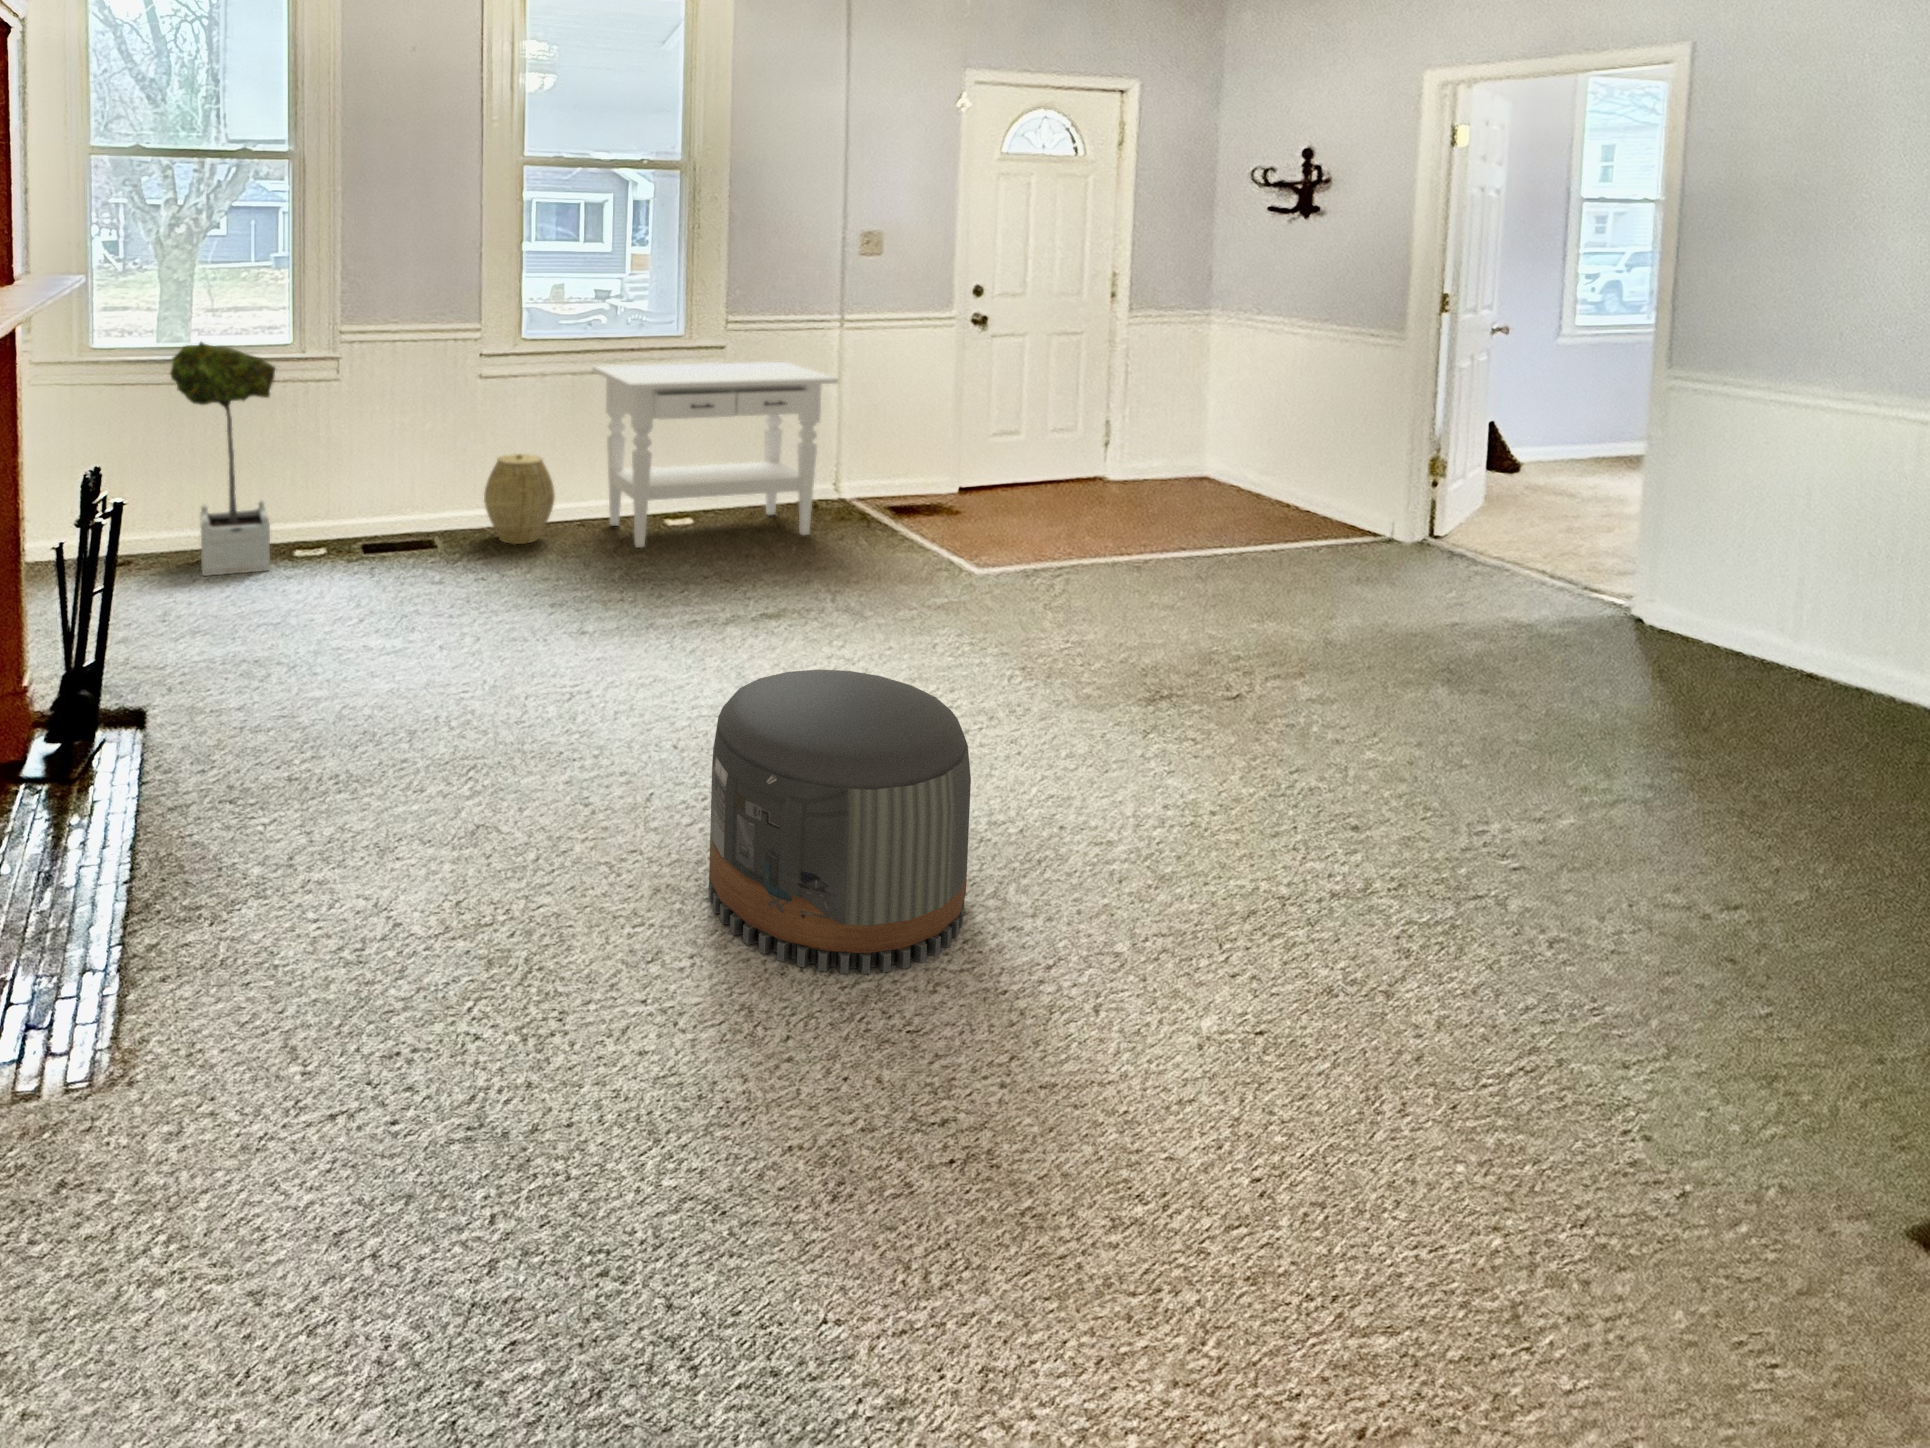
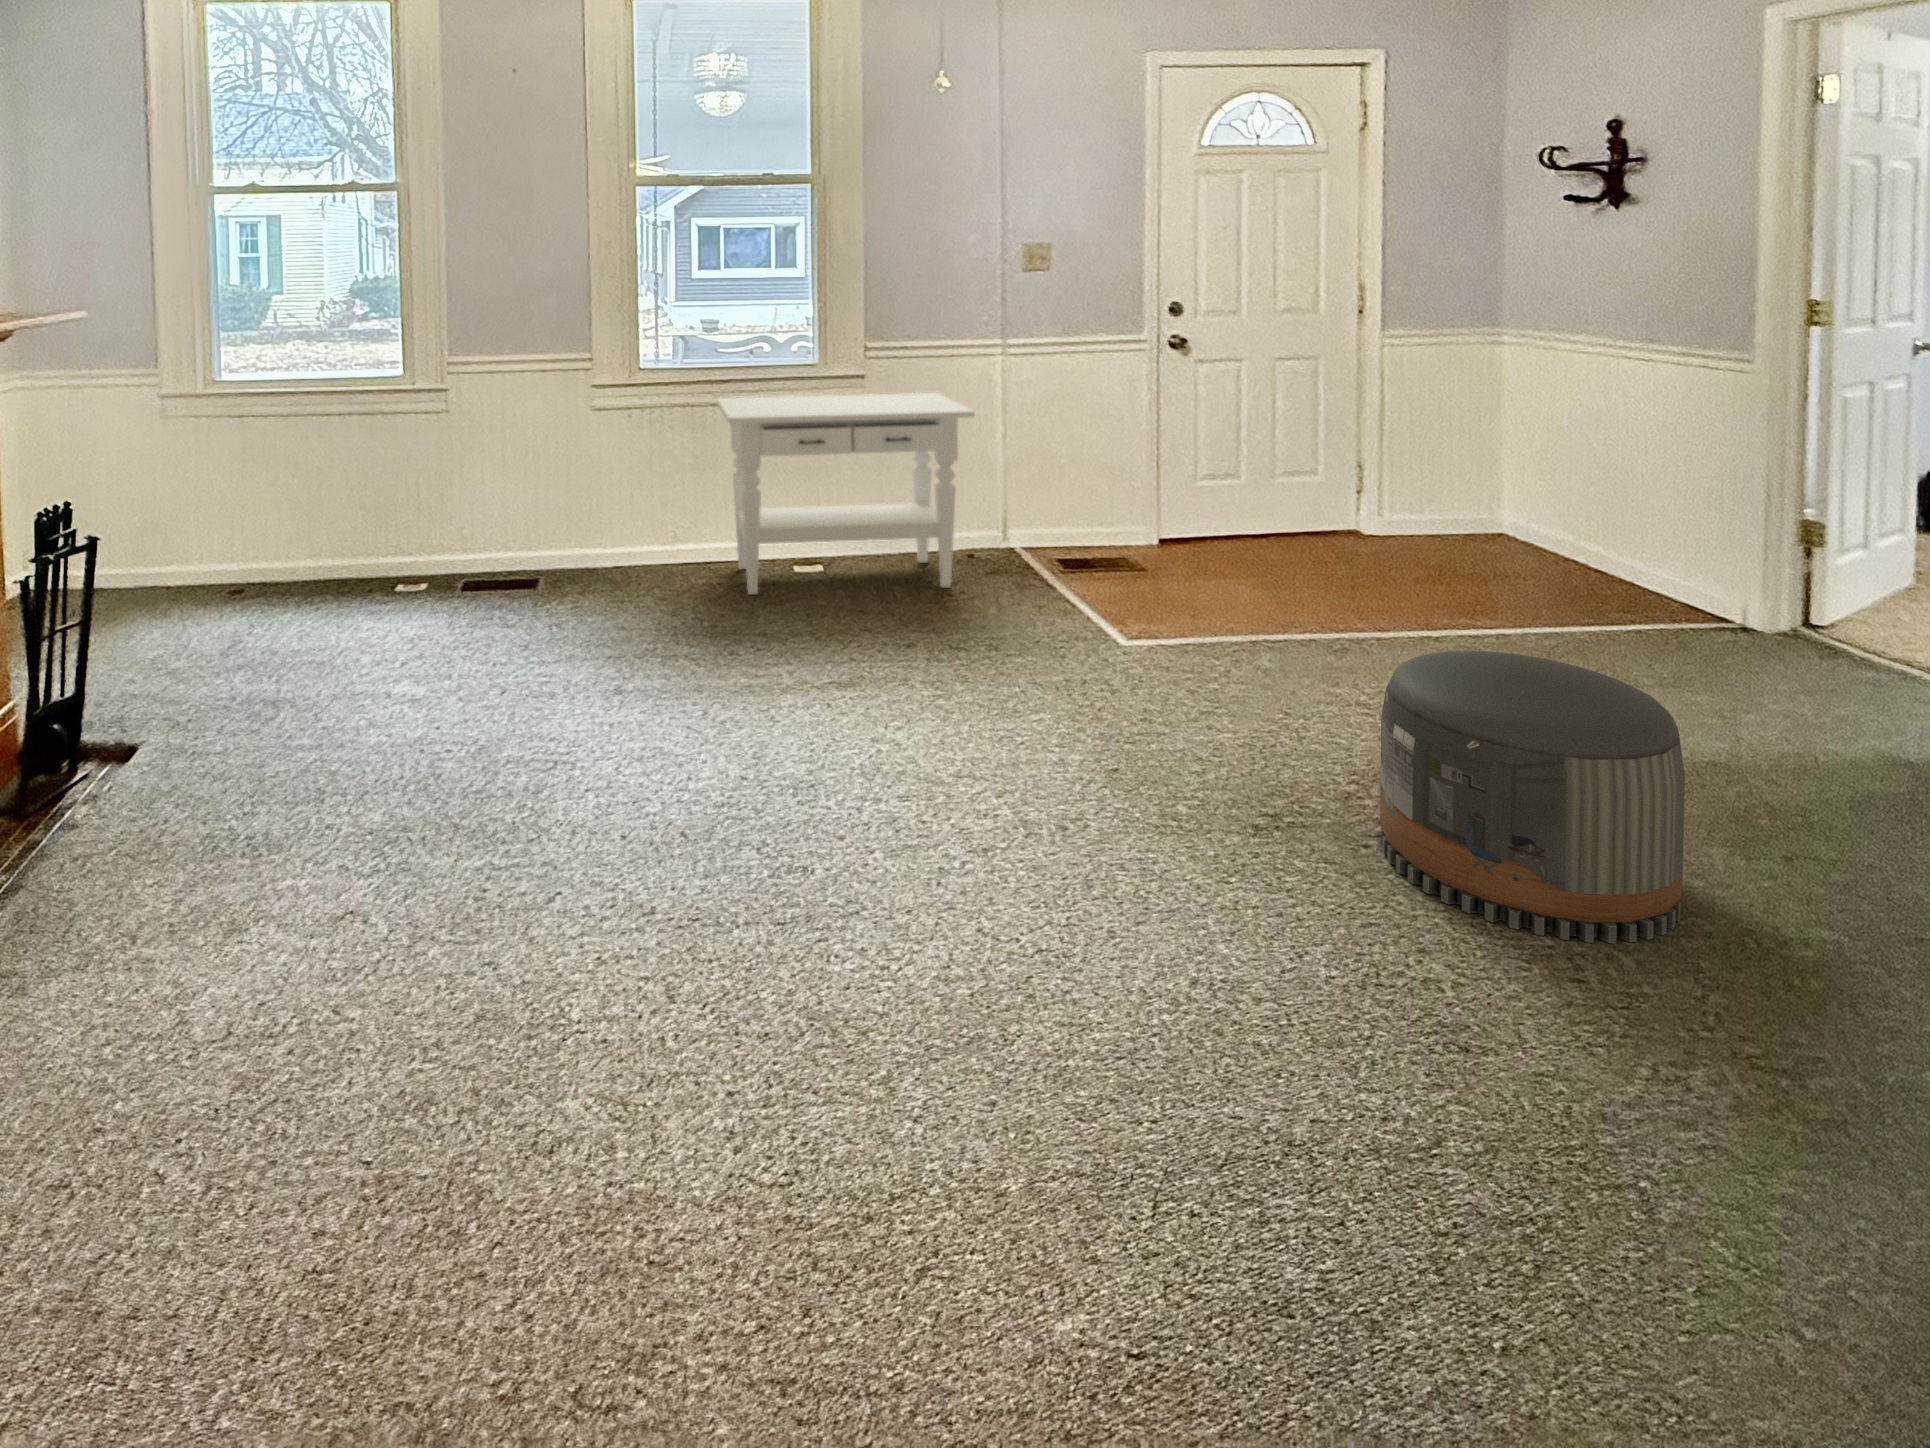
potted tree: present [170,342,276,576] -> none [275,376,382,607]
woven basket: present [484,454,555,544] -> none [597,490,670,585]
pouf: present [709,670,971,974] -> present [1380,651,1685,943]

